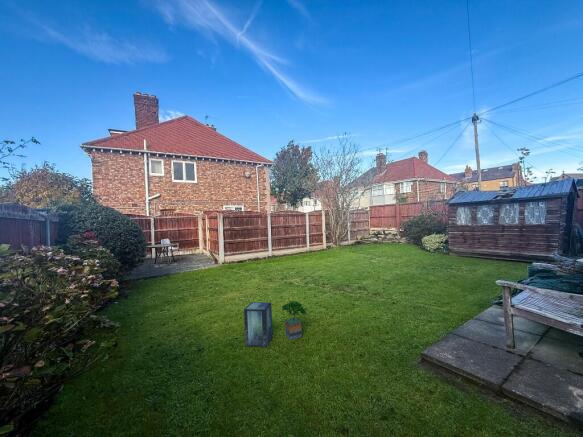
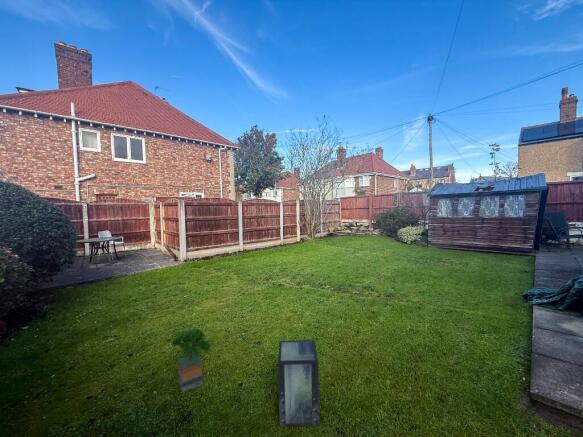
potted tree: present [282,301,306,340] -> present [171,328,210,392]

